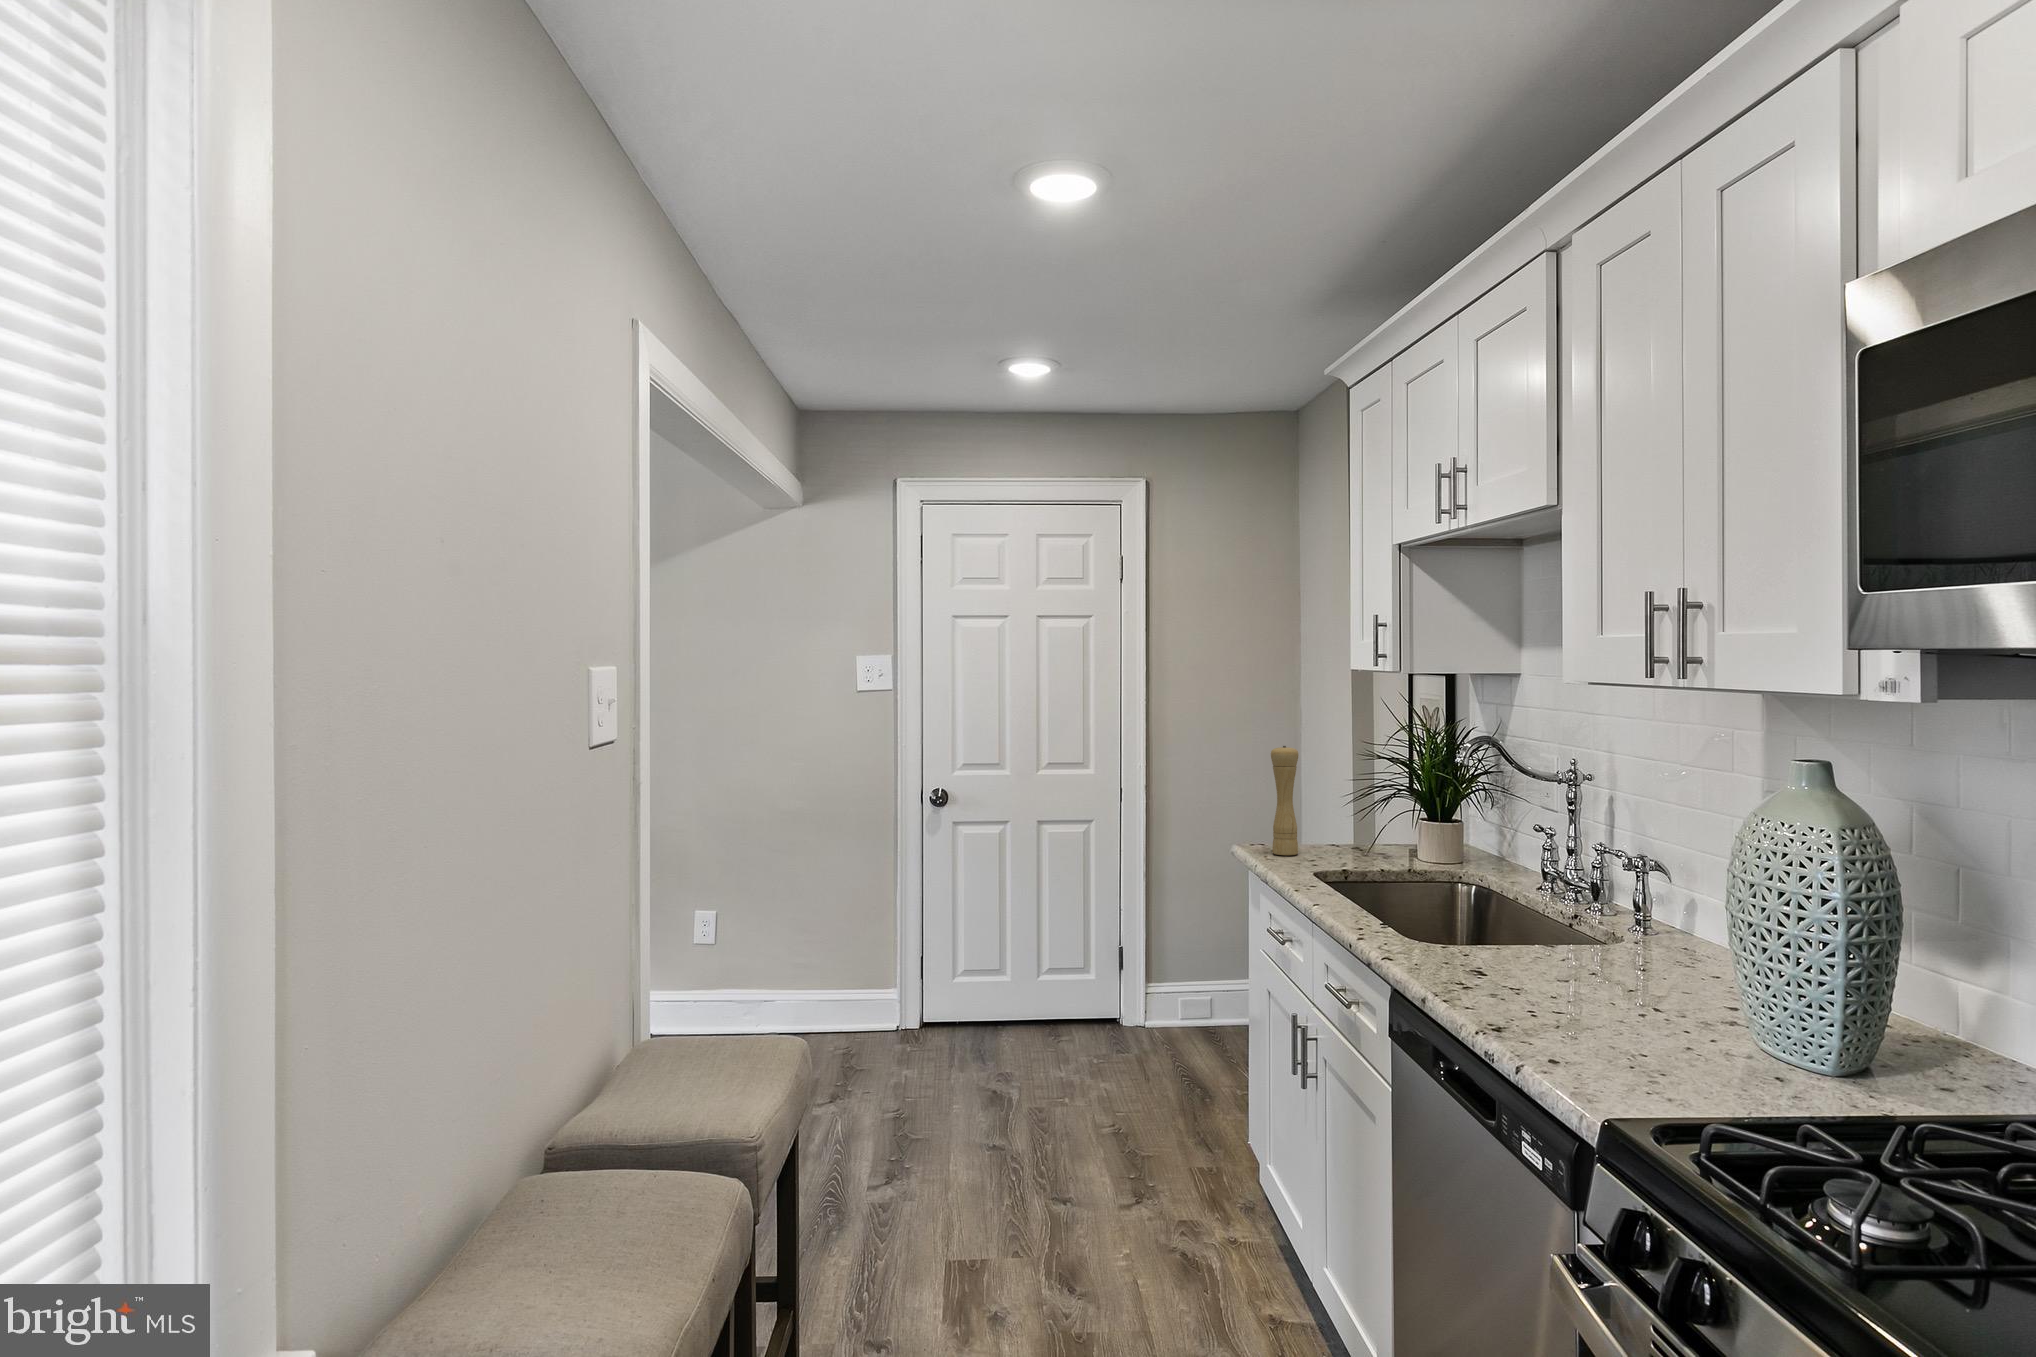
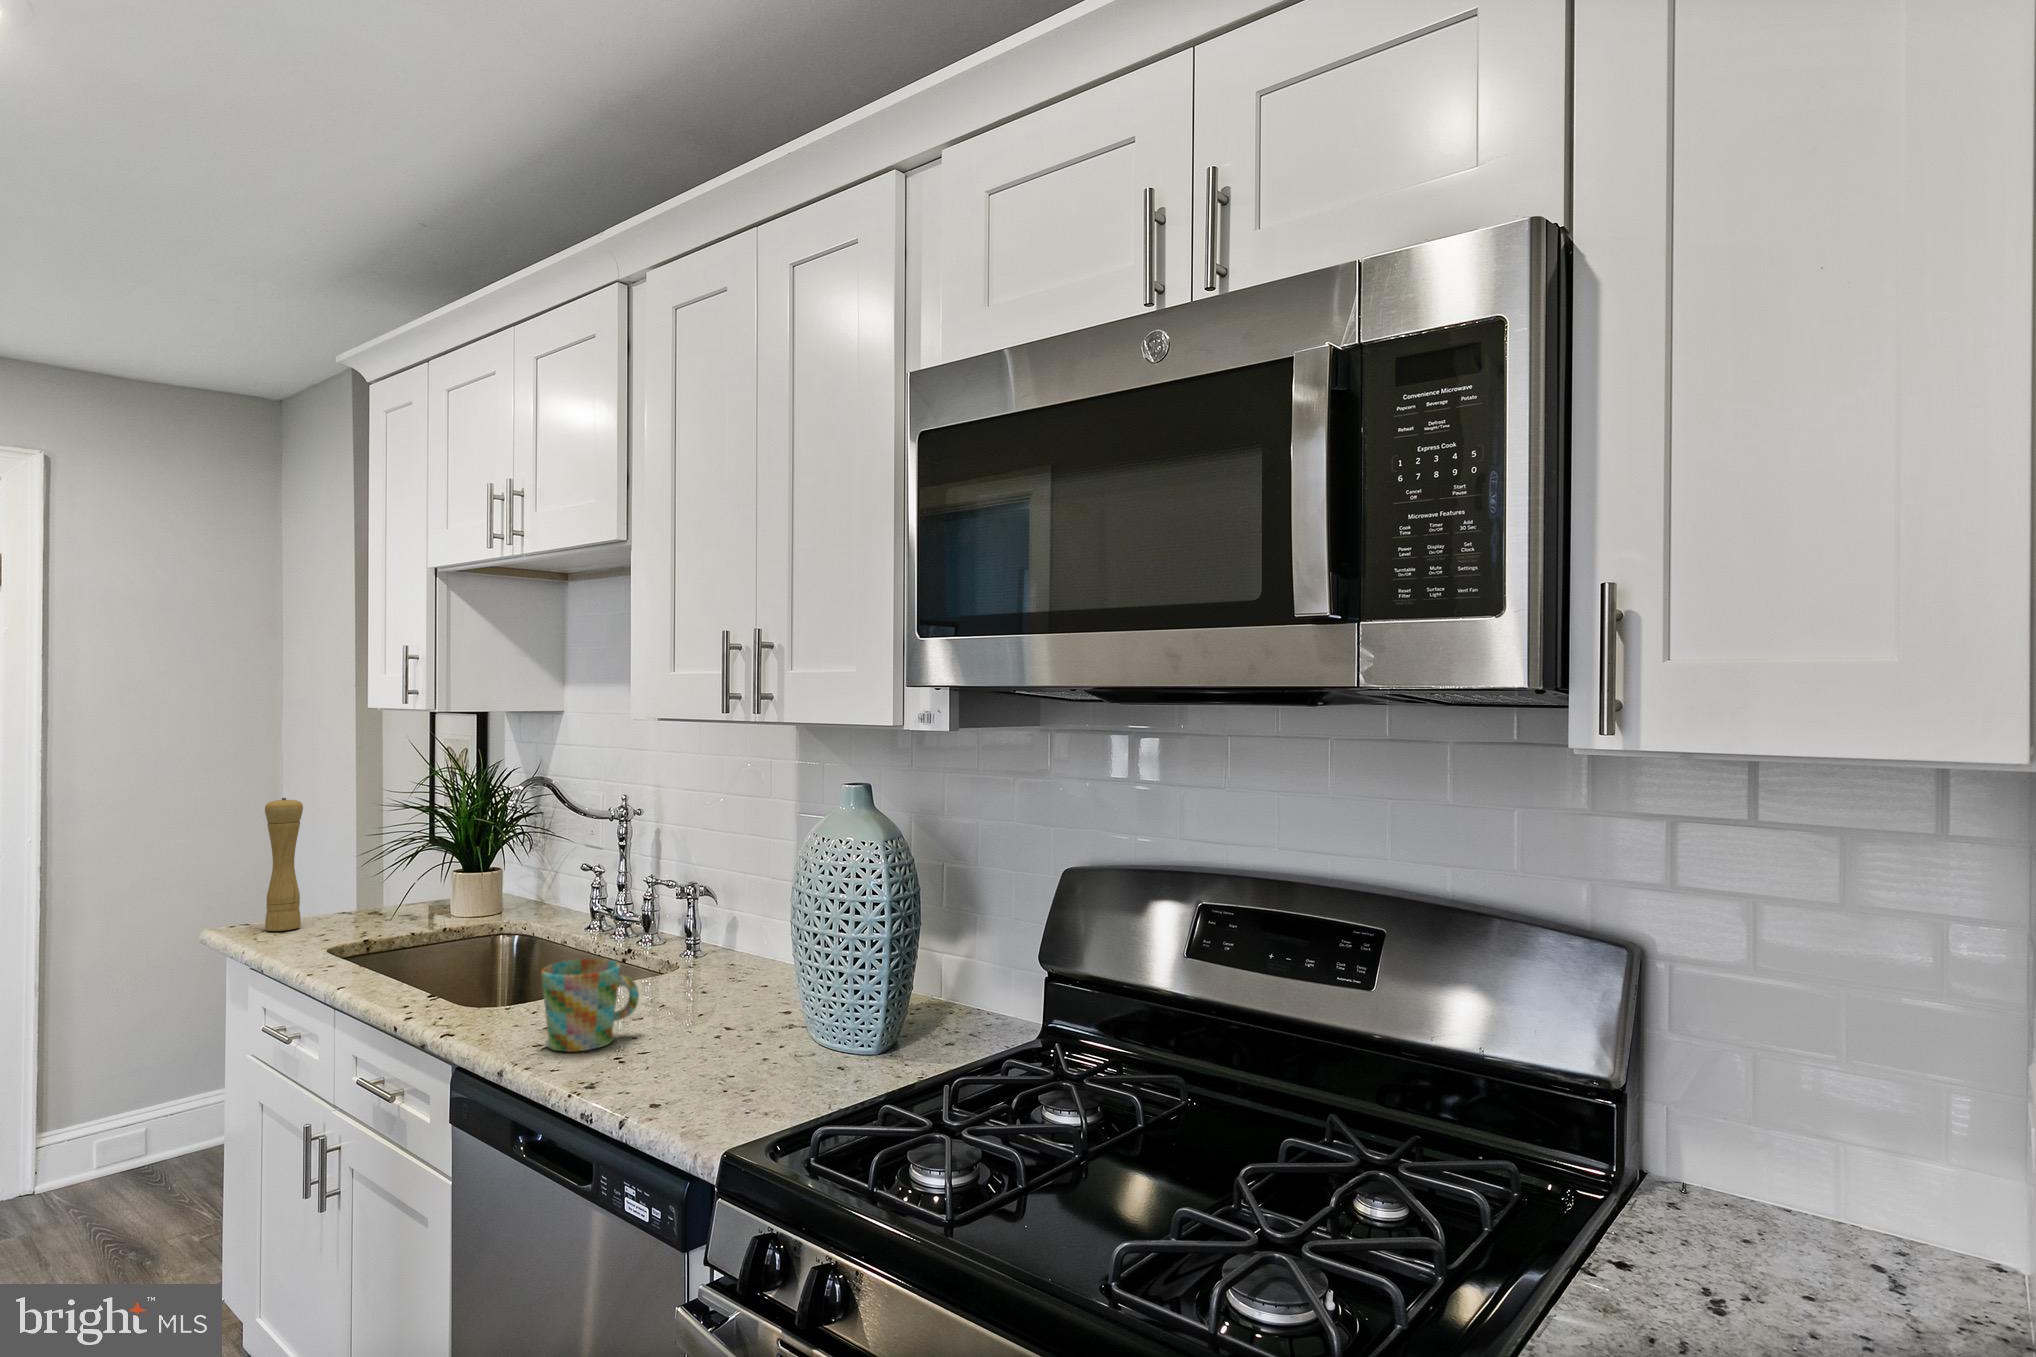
mug: none [1462,912,1559,999] -> present [541,959,639,1052]

